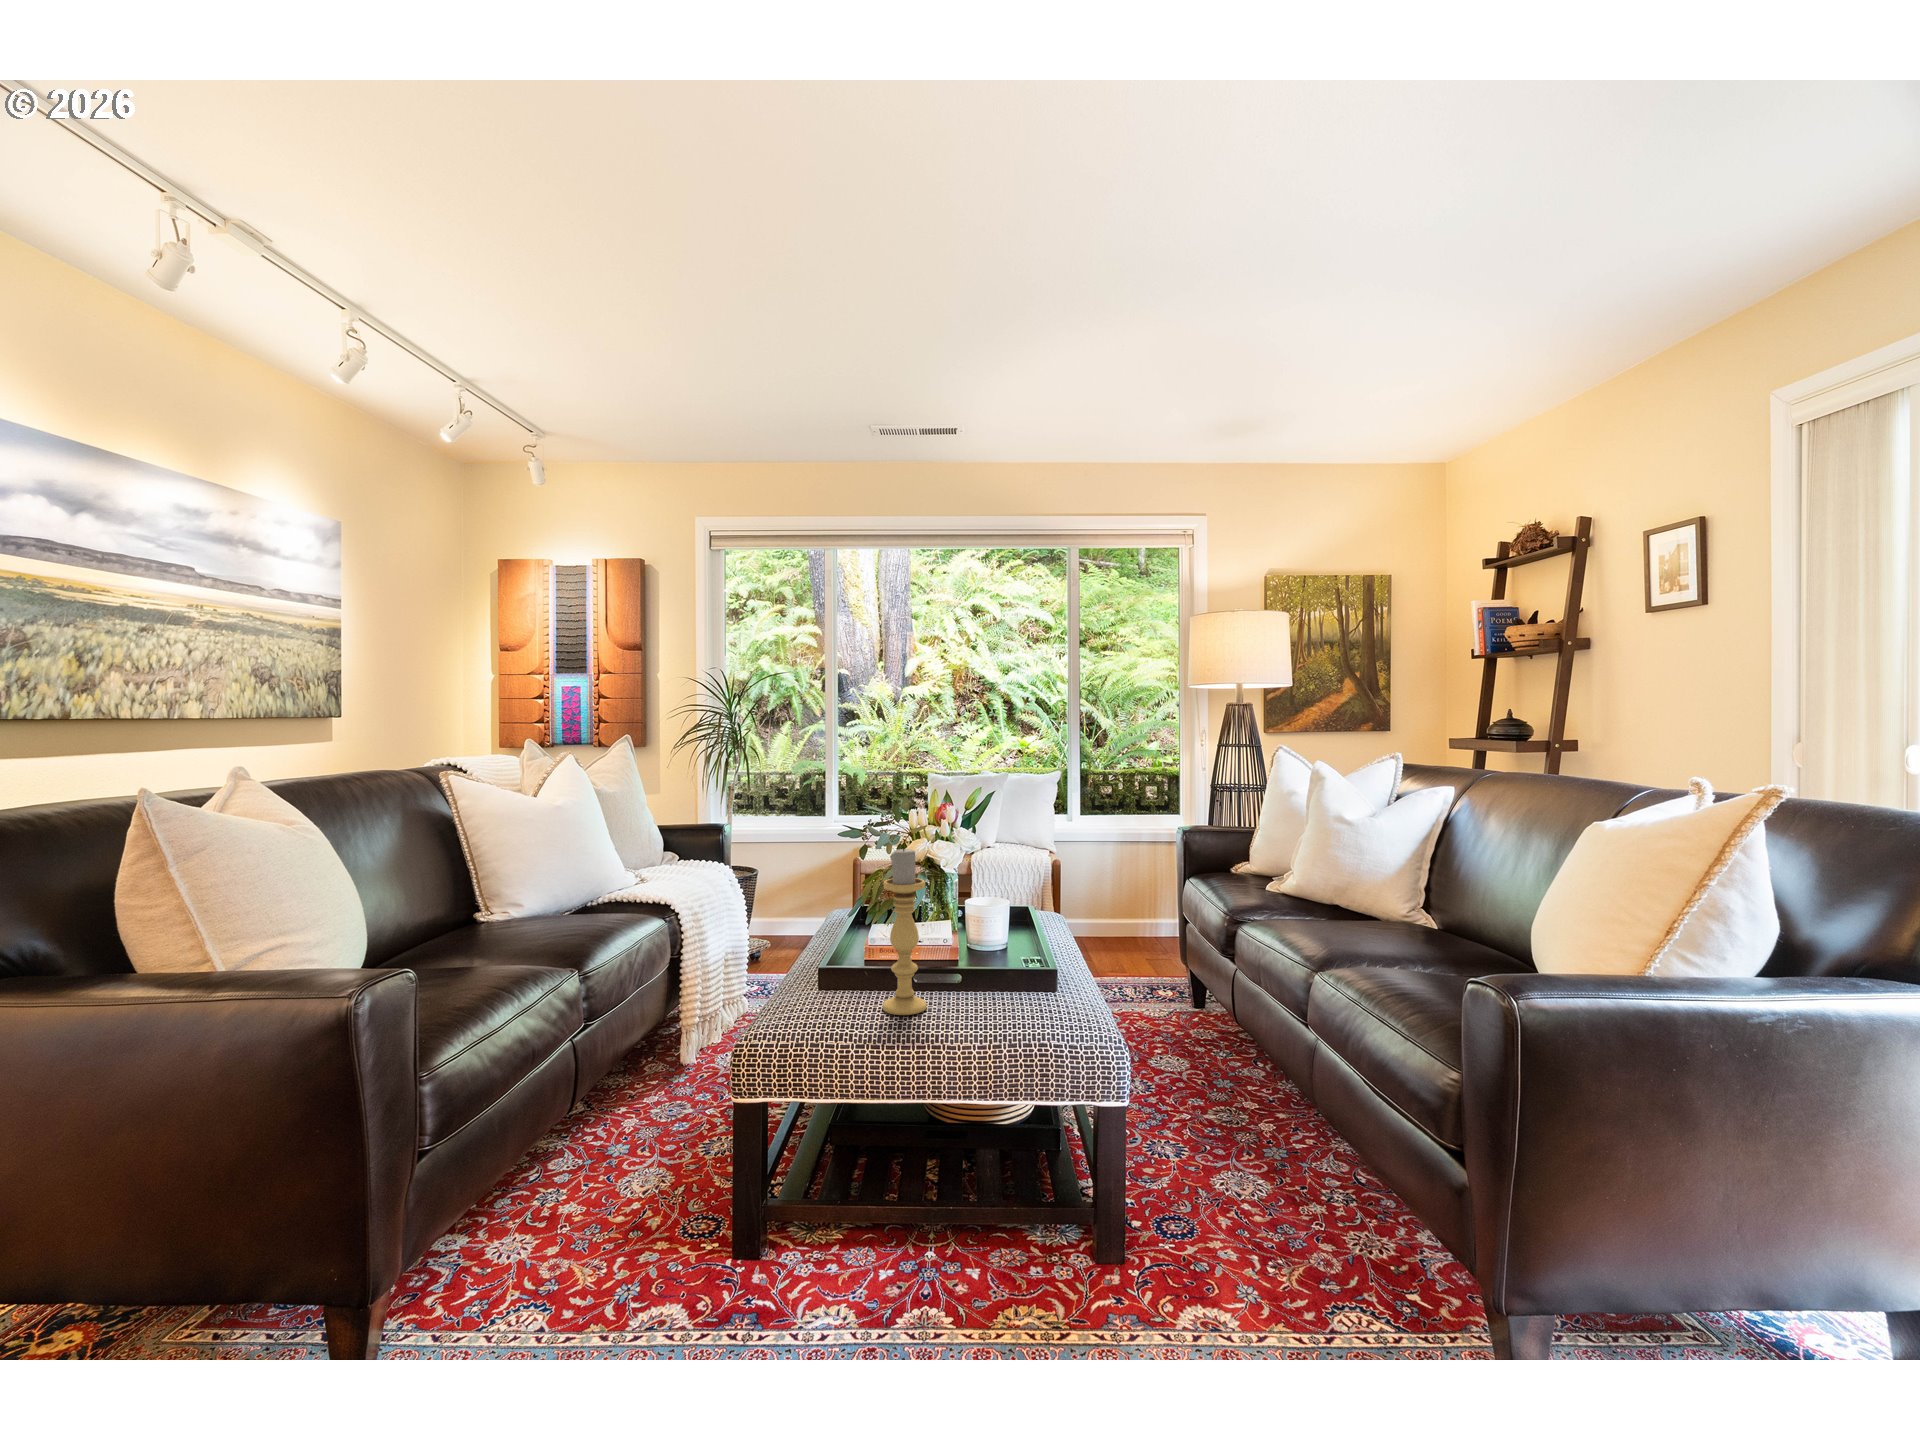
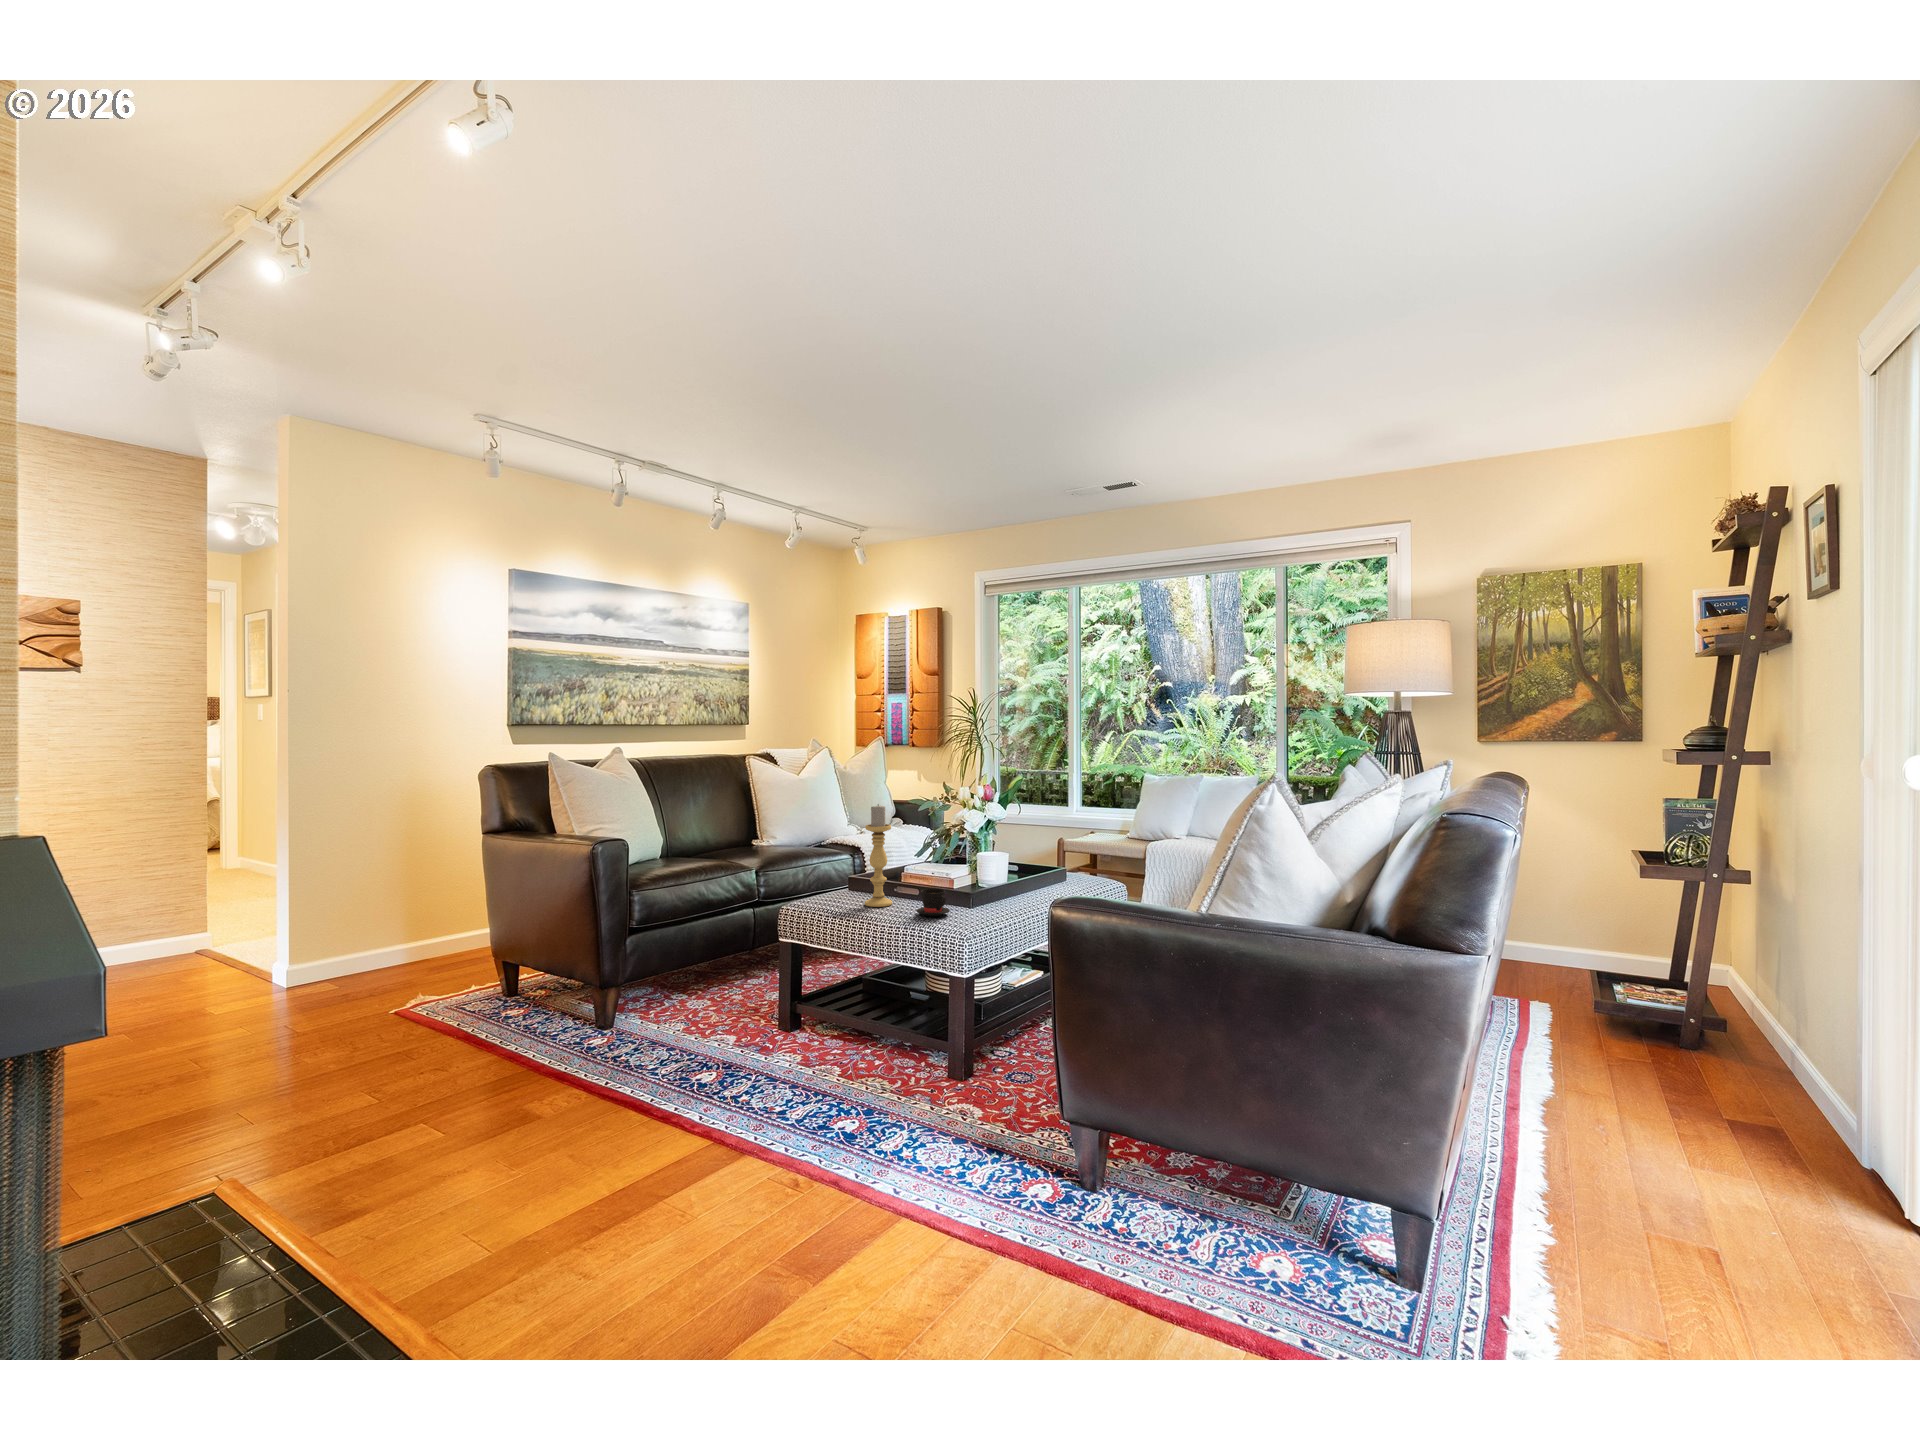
teacup: none [993,971,1049,1017] -> present [917,889,950,917]

